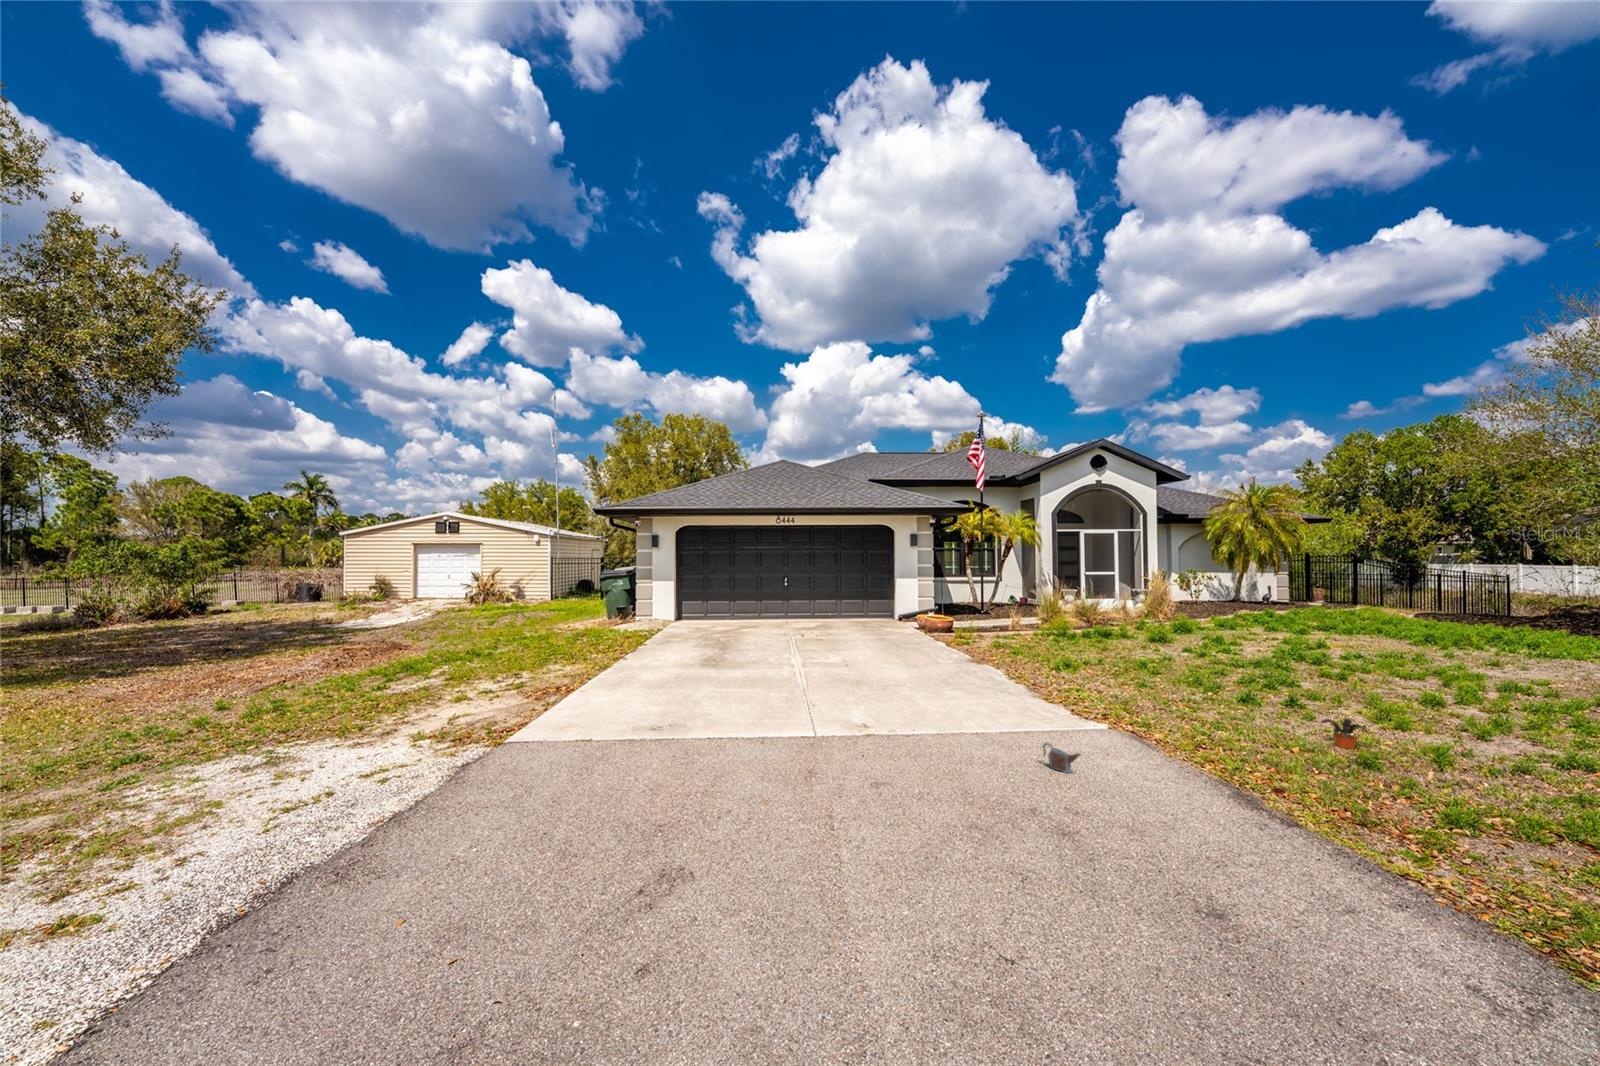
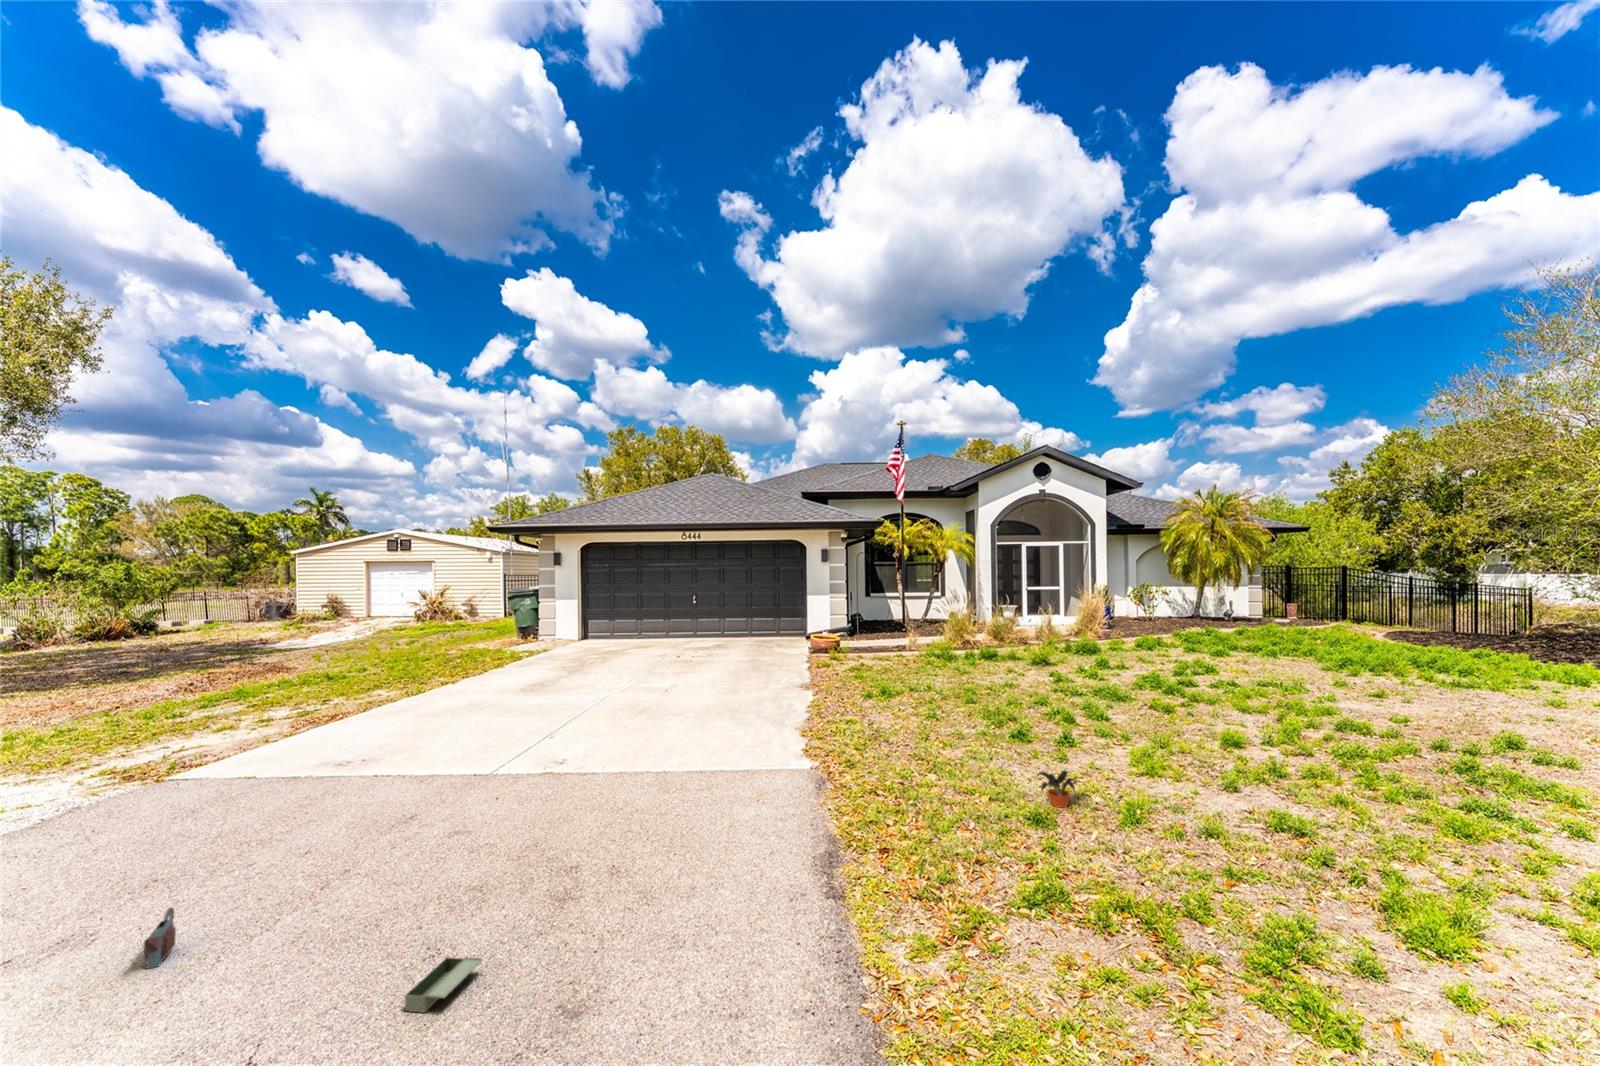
watering can: present [1043,743,1080,773] -> present [144,908,176,969]
toolbox: none [1032,857,1083,895] -> present [405,958,482,1013]

